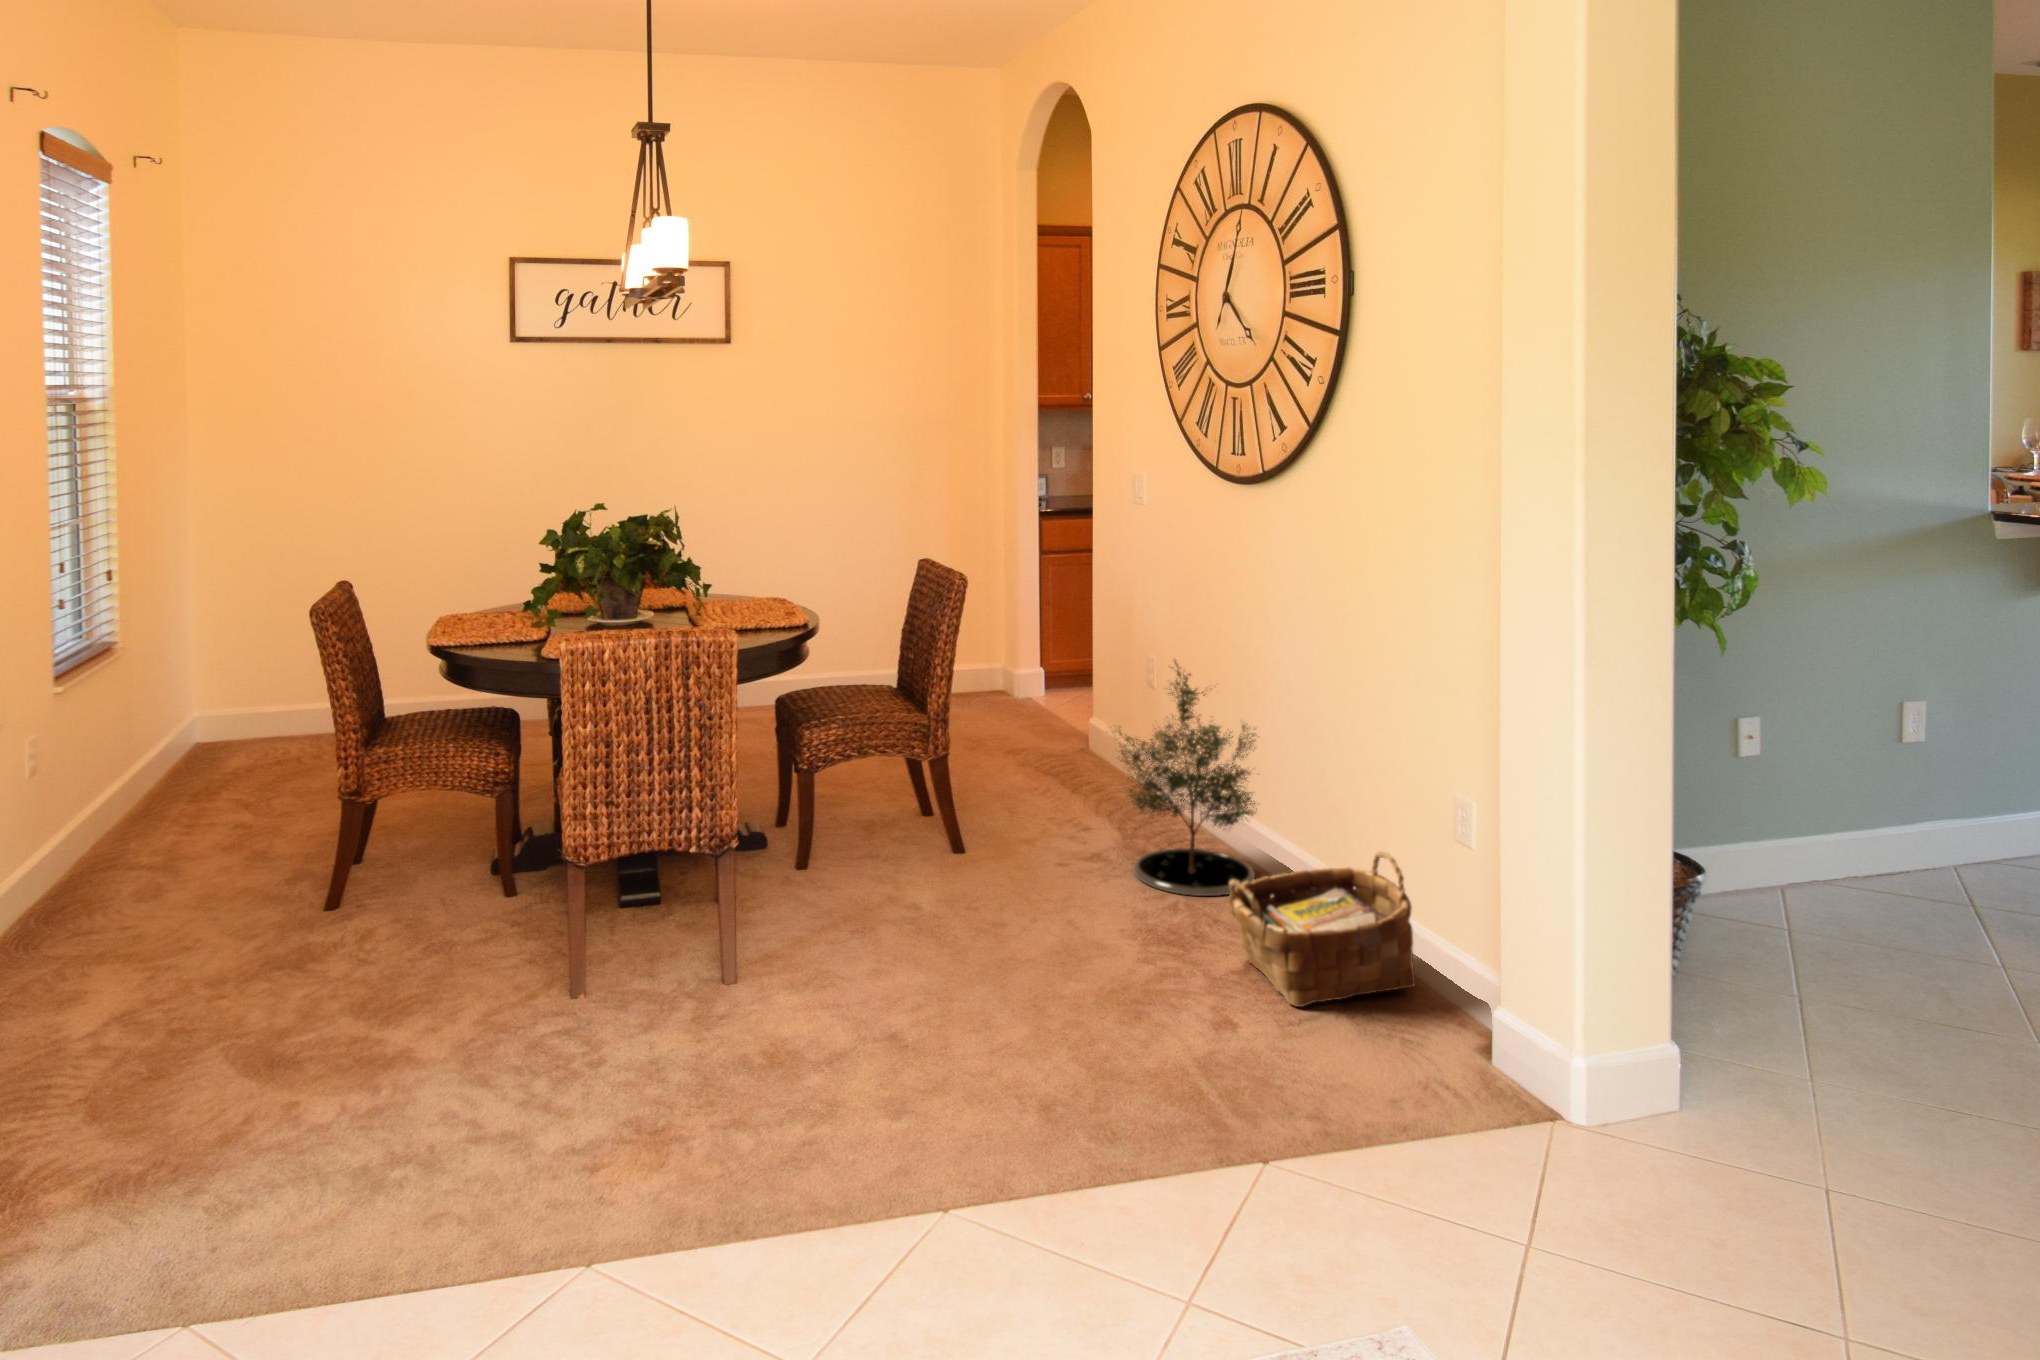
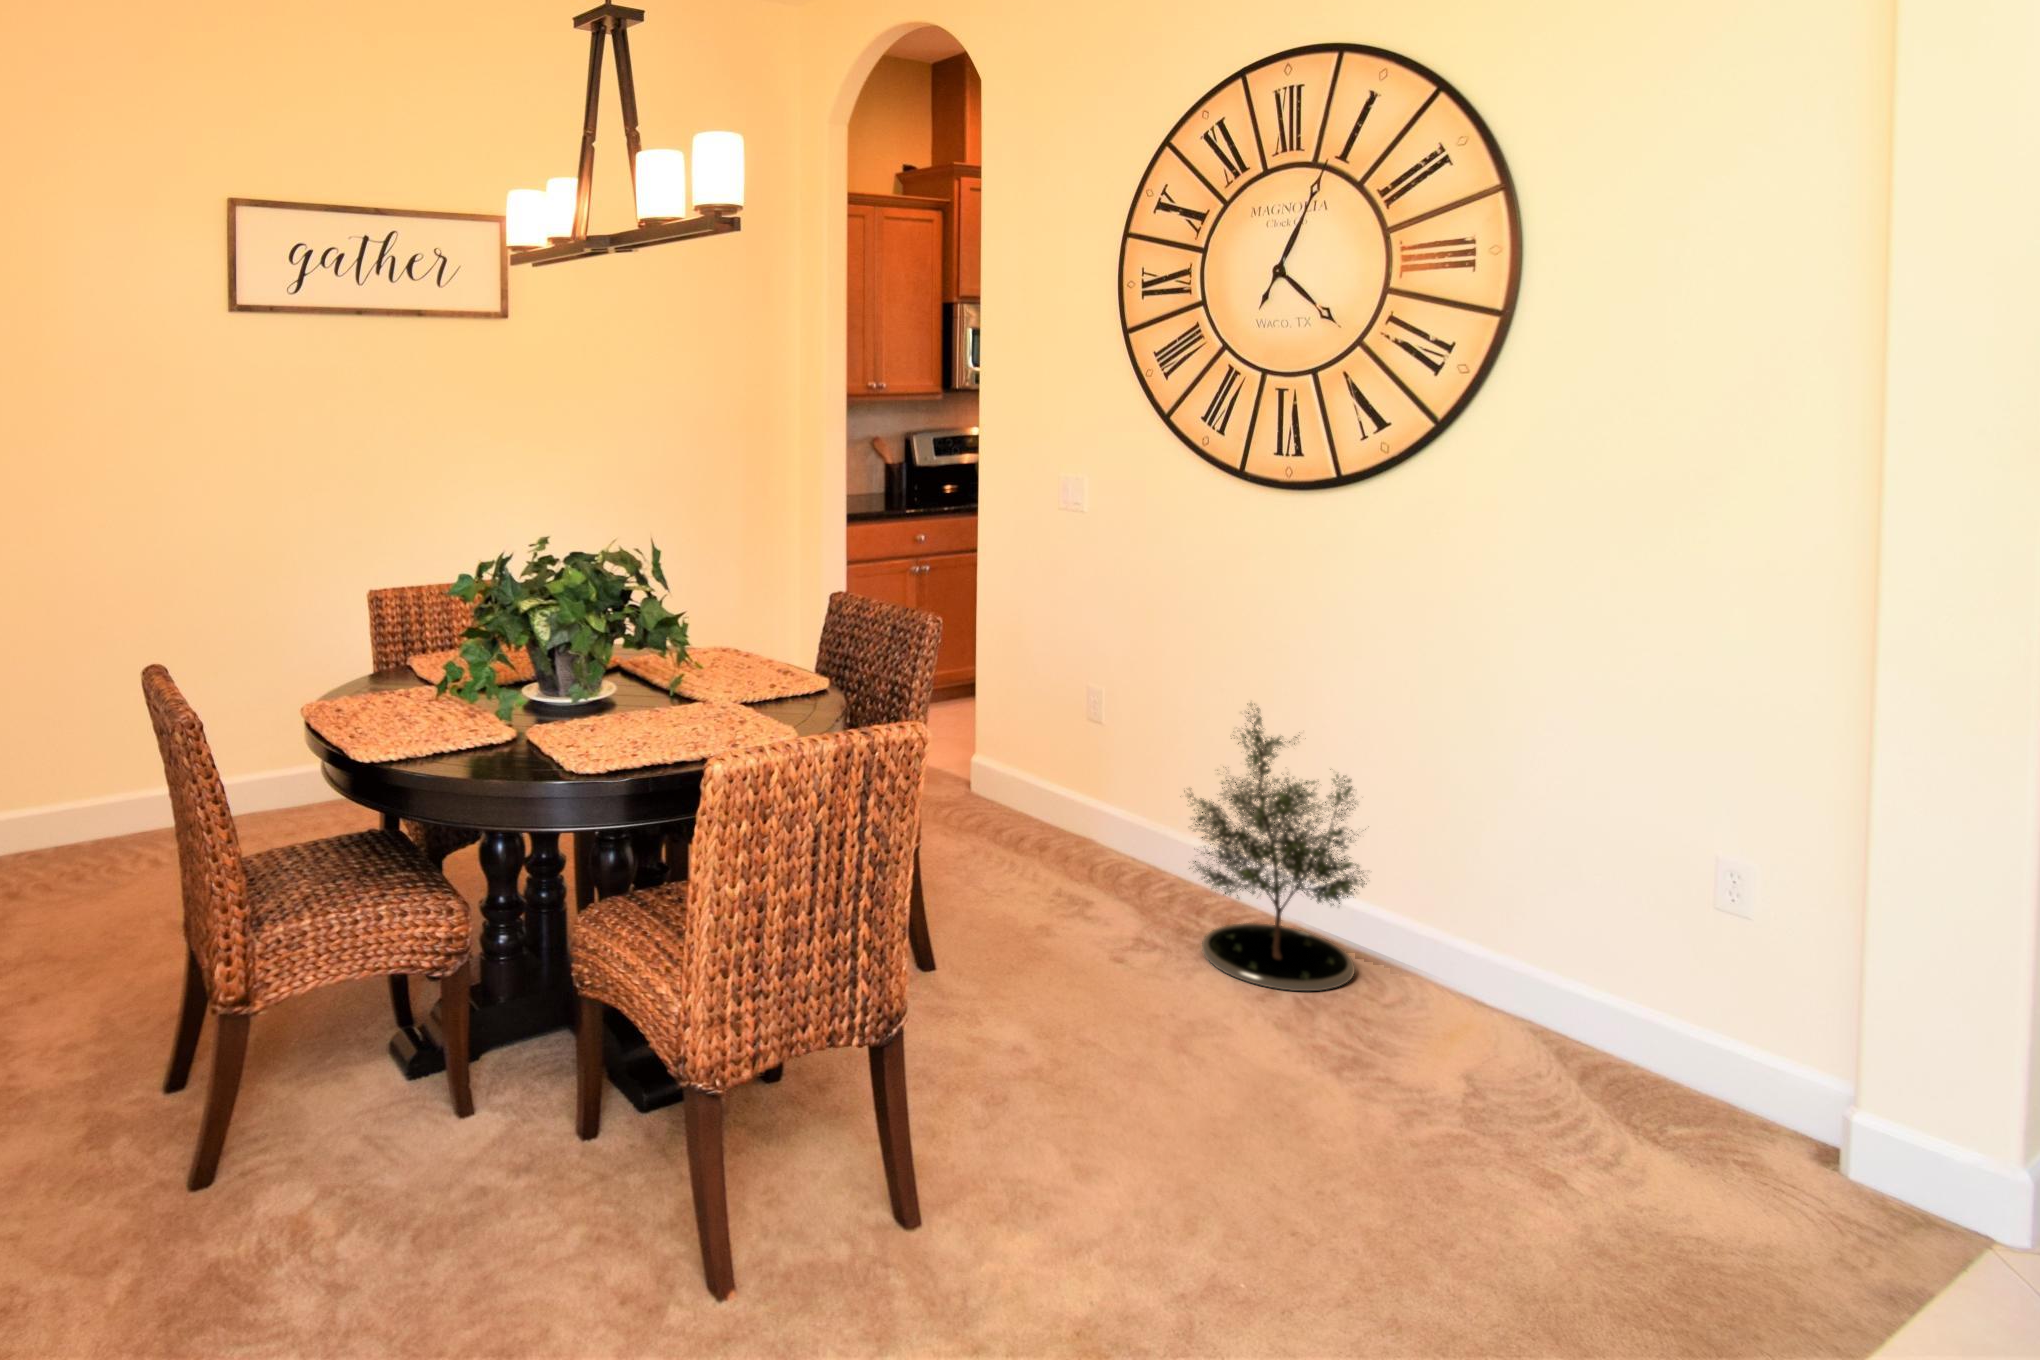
woven basket: present [1229,851,1415,1007] -> none [1469,932,1705,1149]

